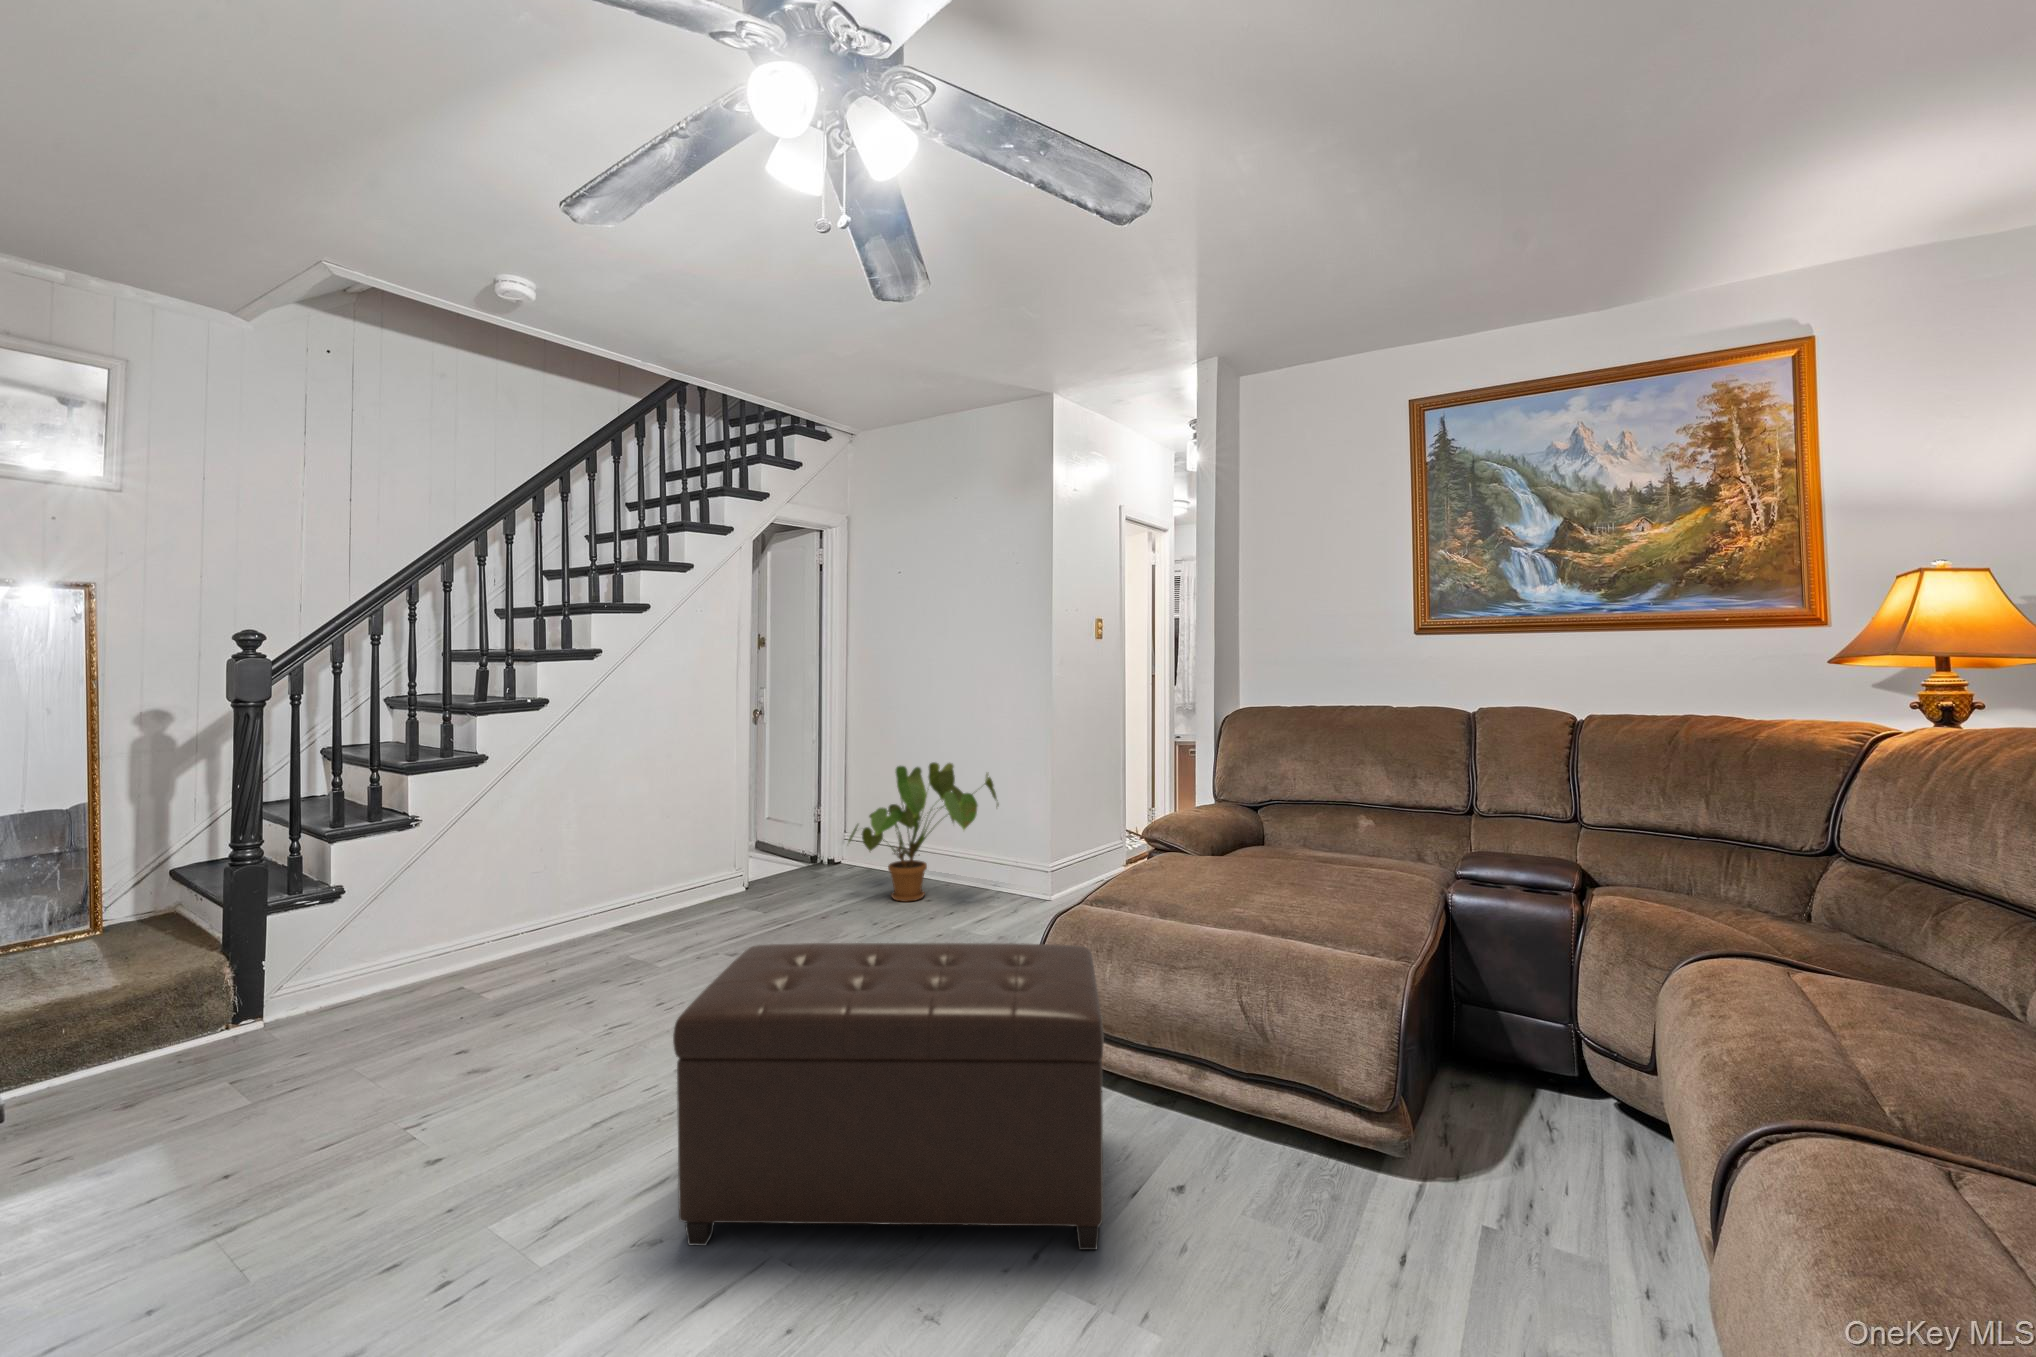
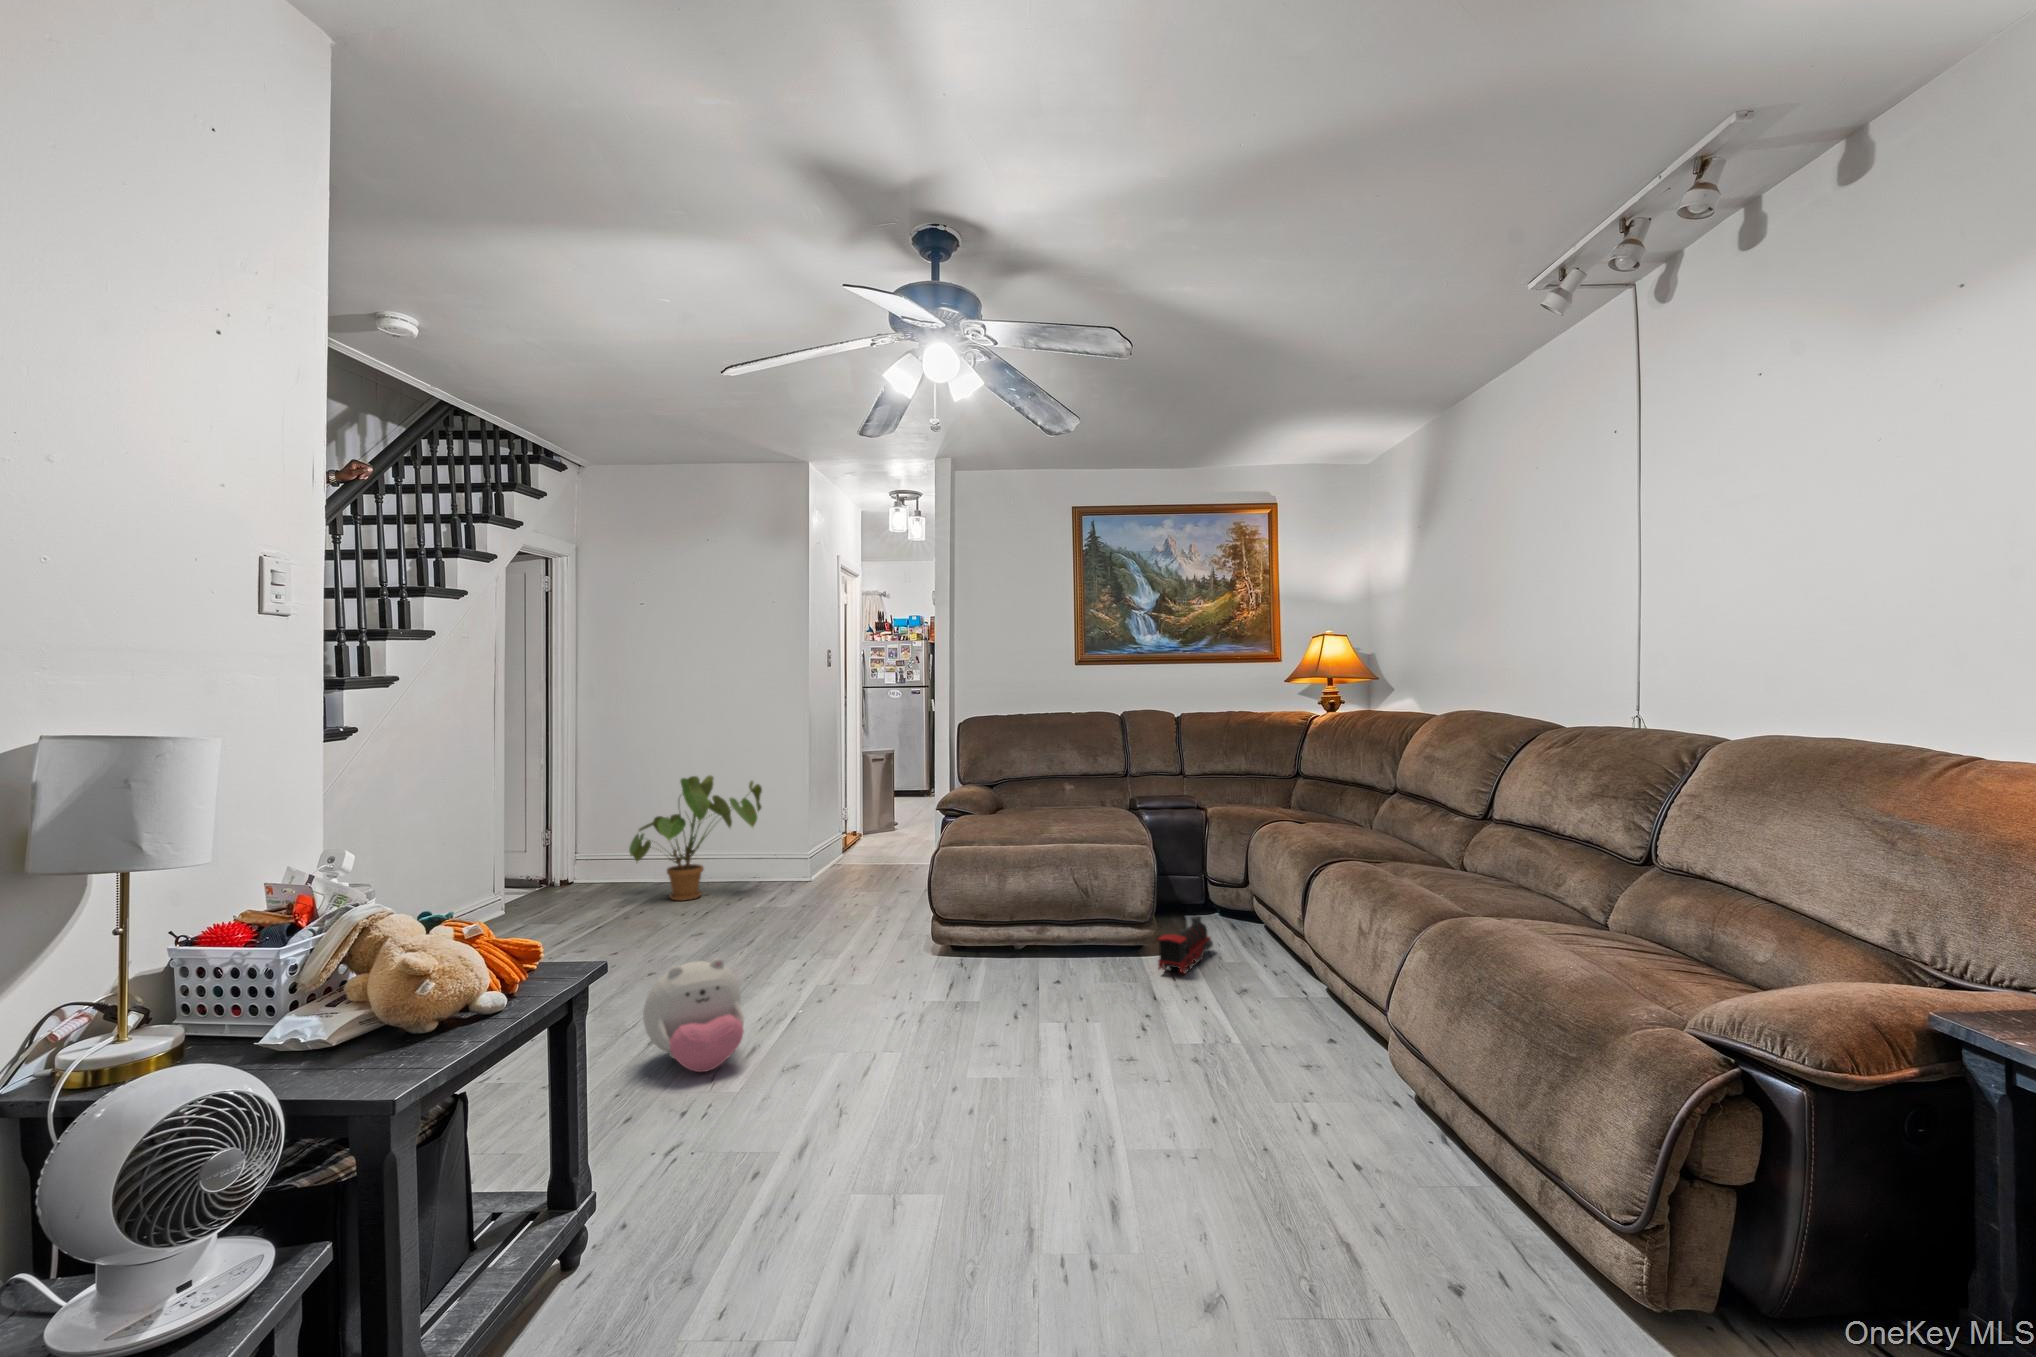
ottoman: present [673,943,1104,1250] -> none [779,858,1050,1057]
plush toy: none [485,1047,641,1219] -> present [643,958,744,1072]
toy train: none [1366,1119,1532,1252] -> present [1158,916,1213,974]

